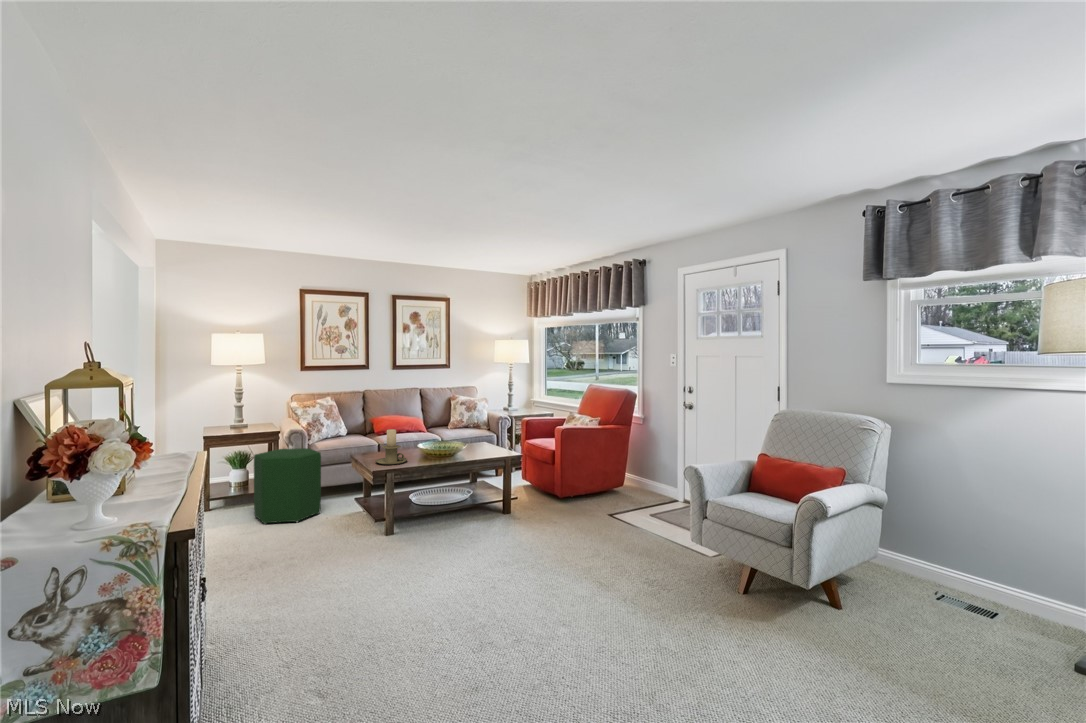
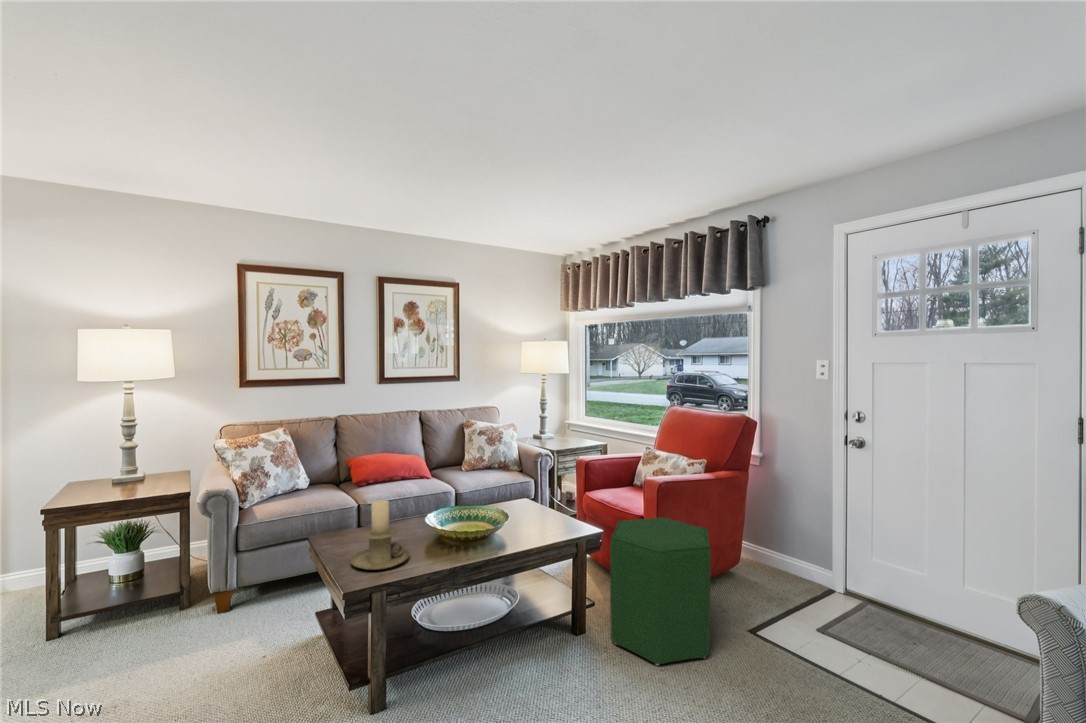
ottoman: present [254,448,321,524] -> present [610,517,711,666]

